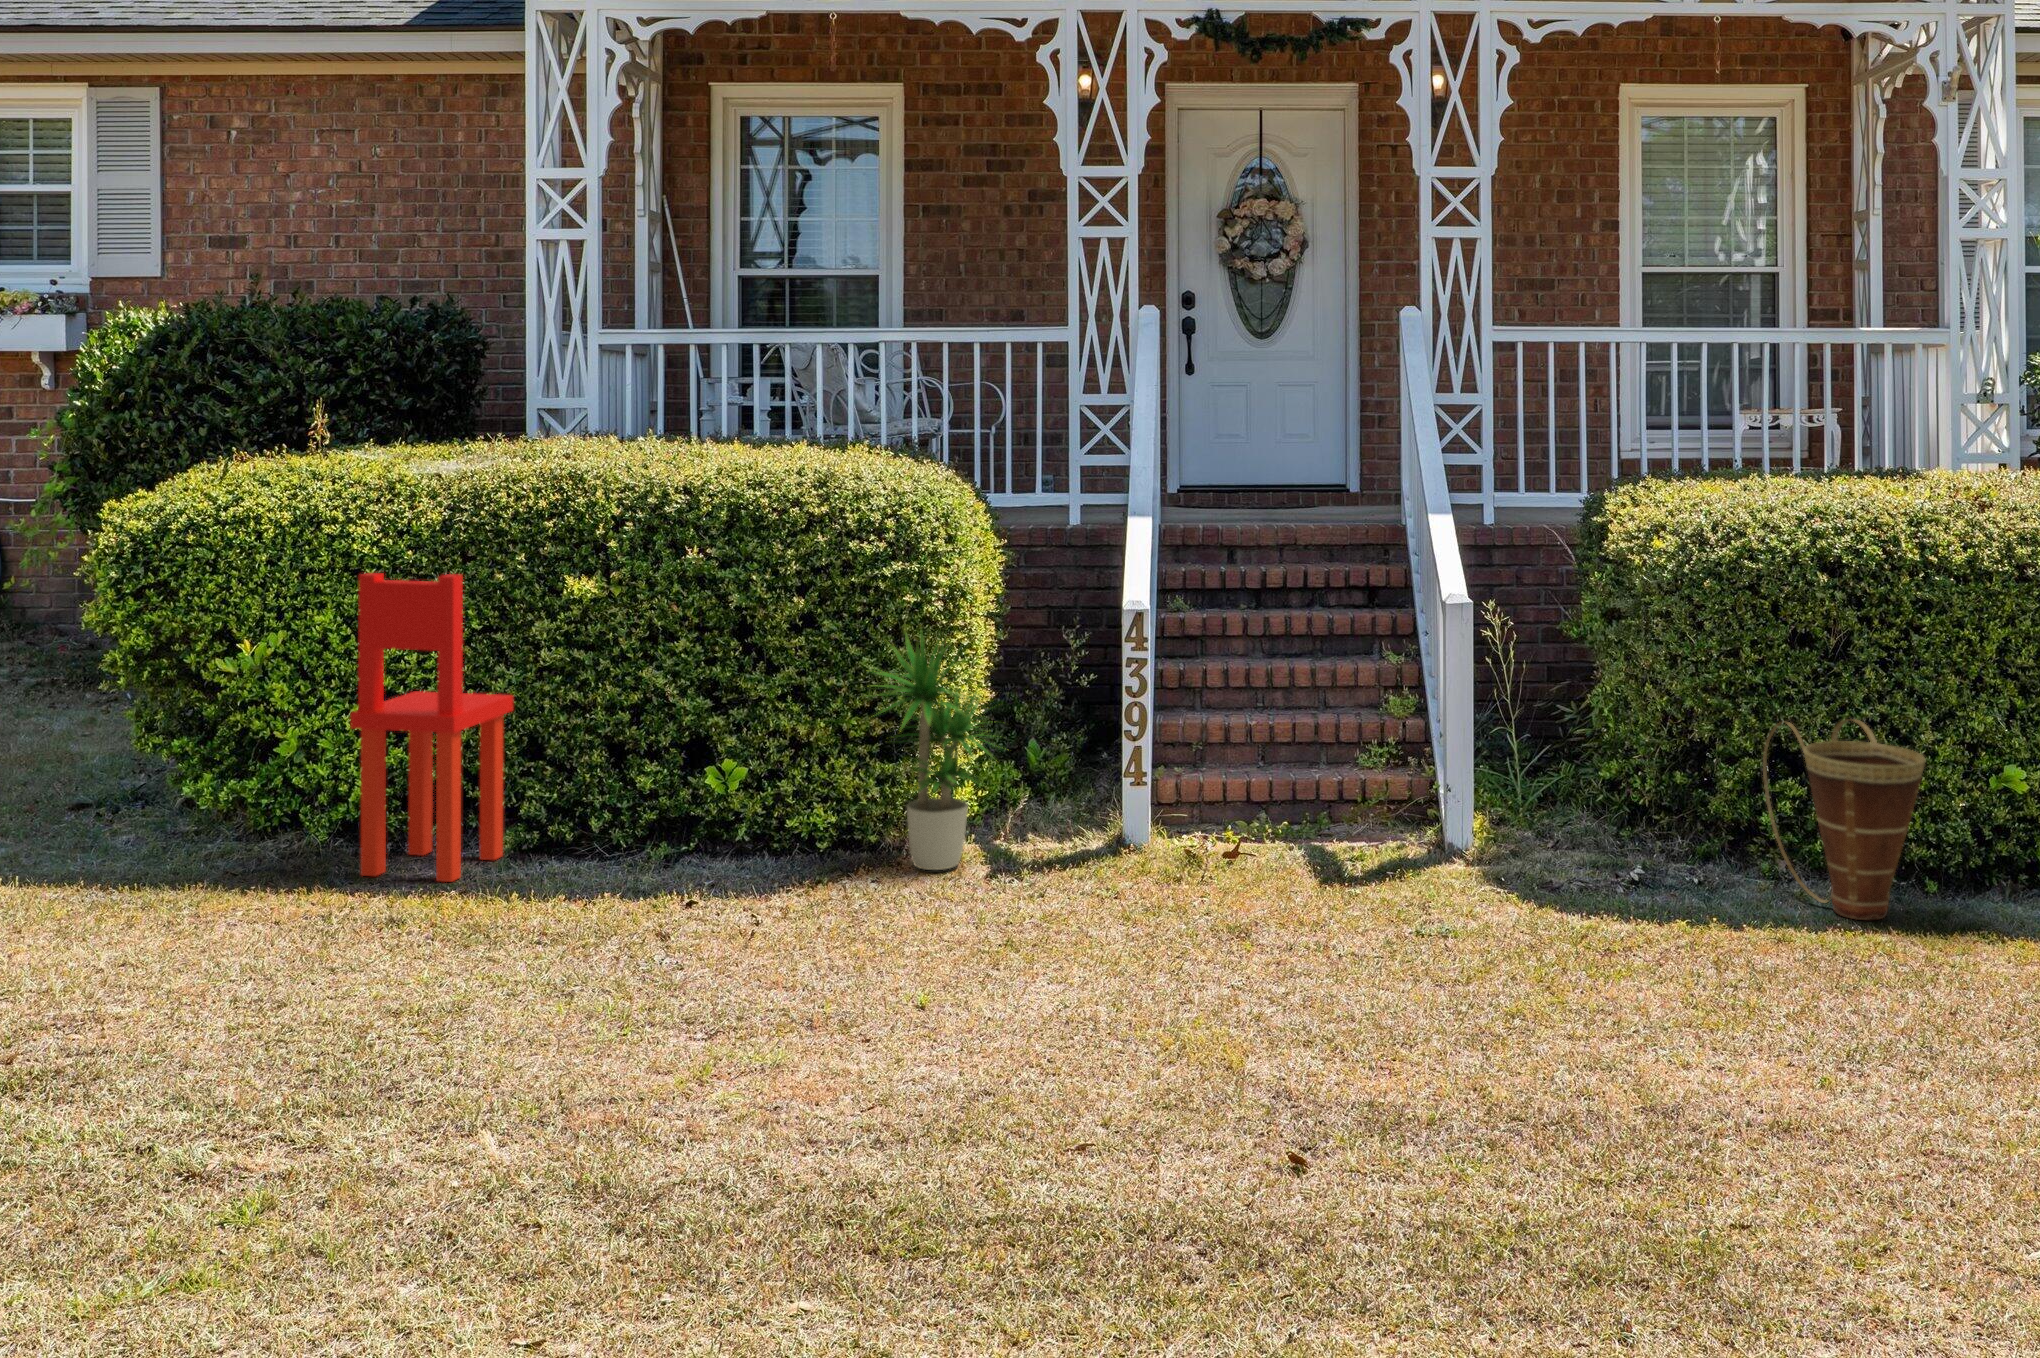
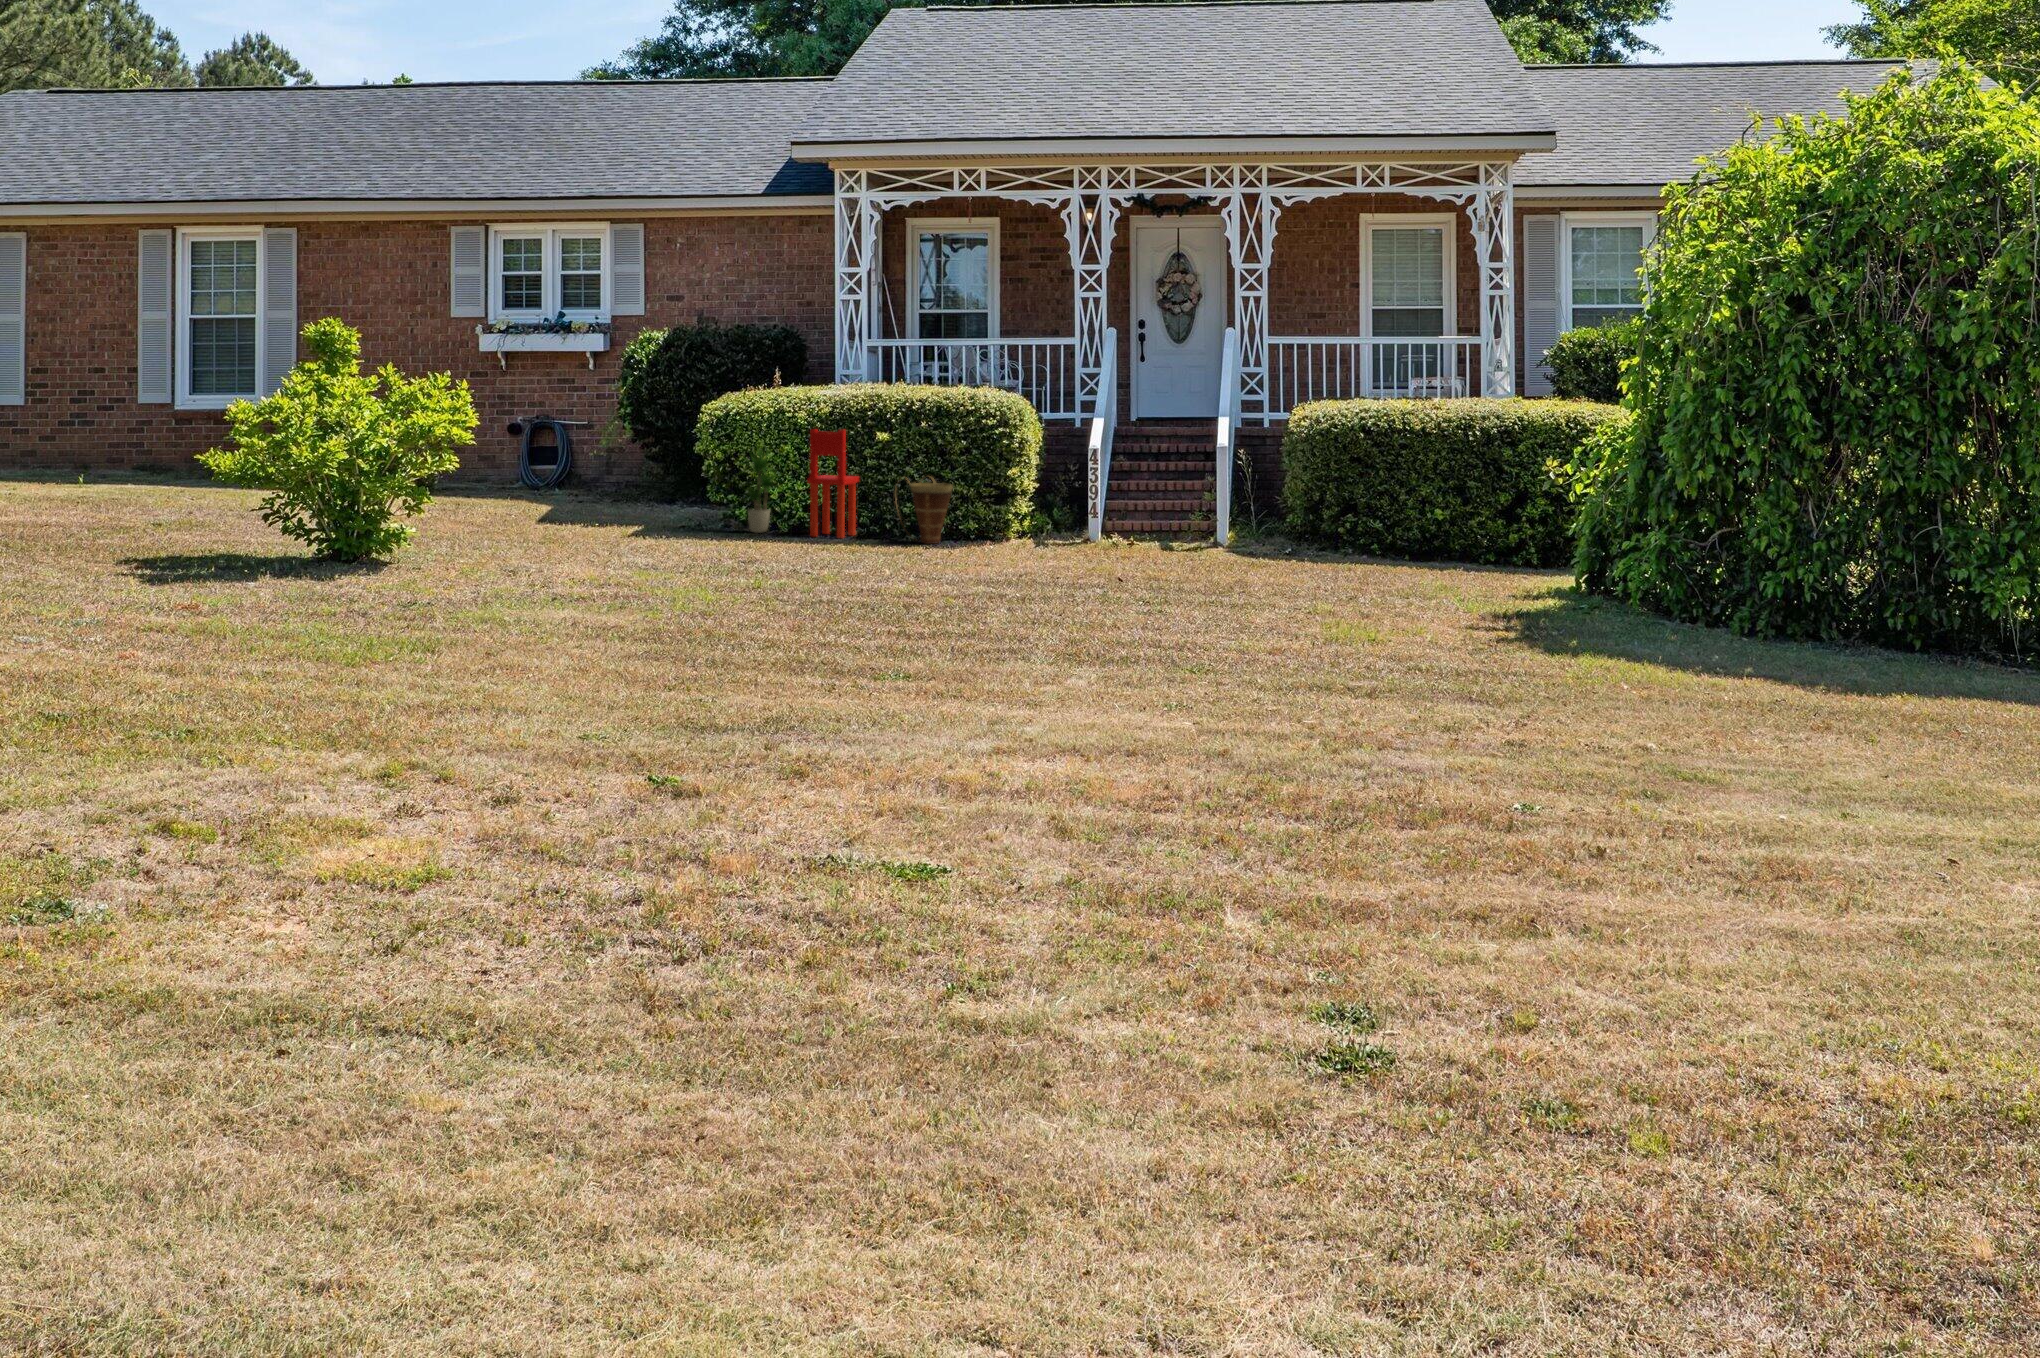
potted plant: present [868,632,990,870] -> present [742,449,778,533]
basket: present [1763,719,1926,920] -> present [903,477,953,544]

